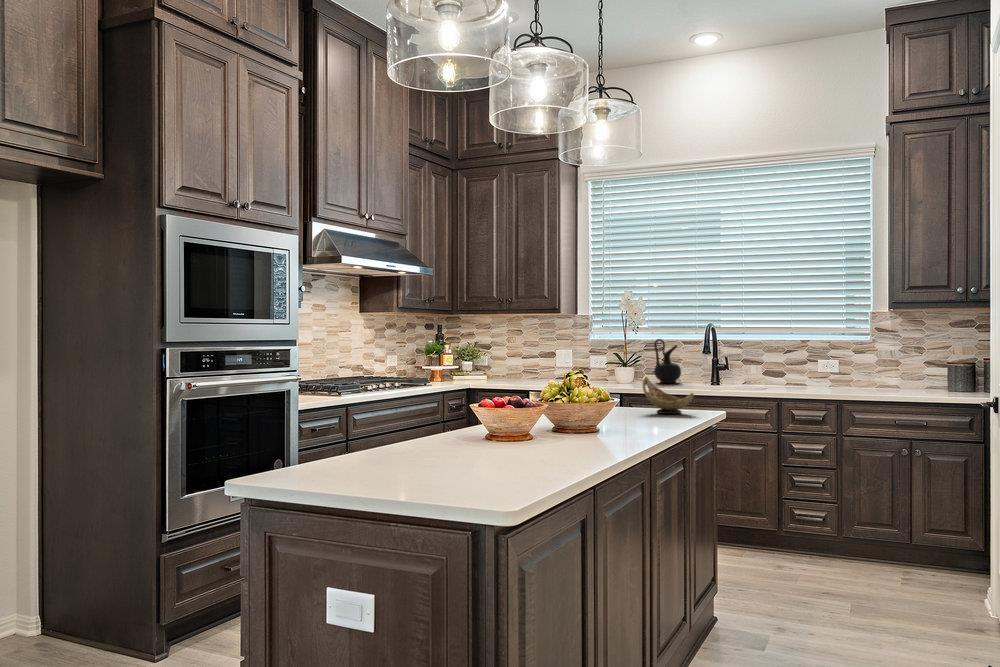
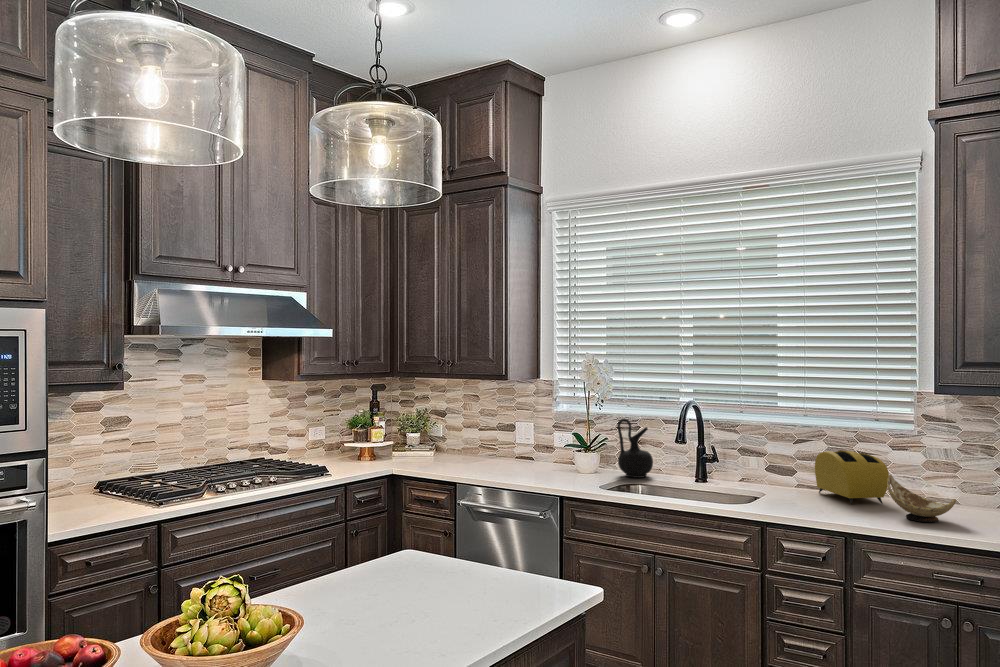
toaster: none [803,353,856,388] -> present [815,450,889,504]
decorative bowl: present [643,377,694,414] -> present [887,475,956,522]

